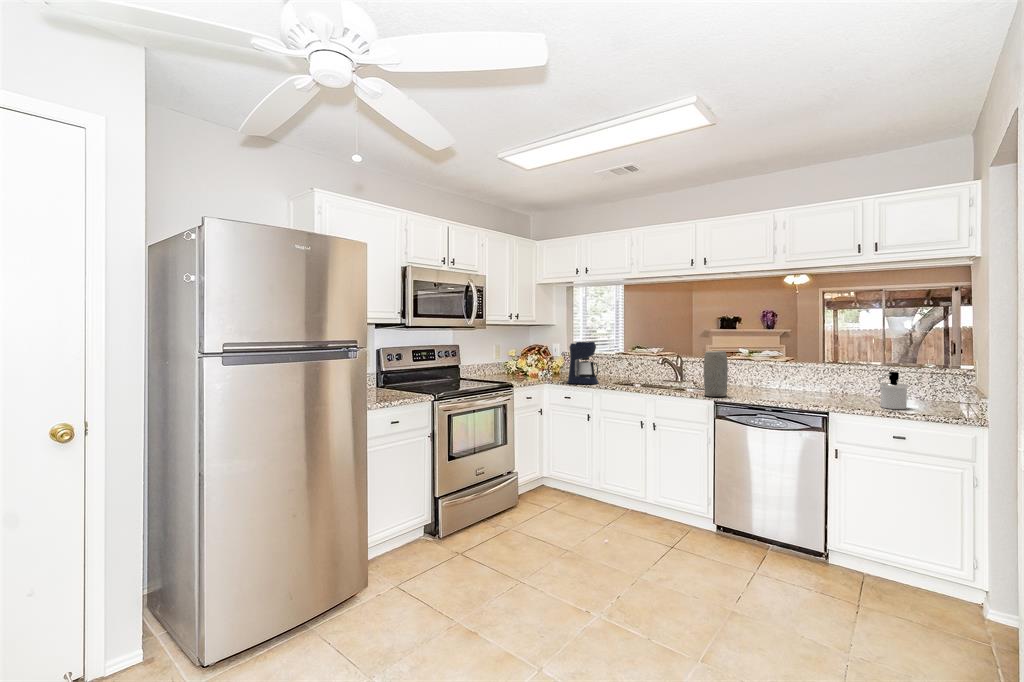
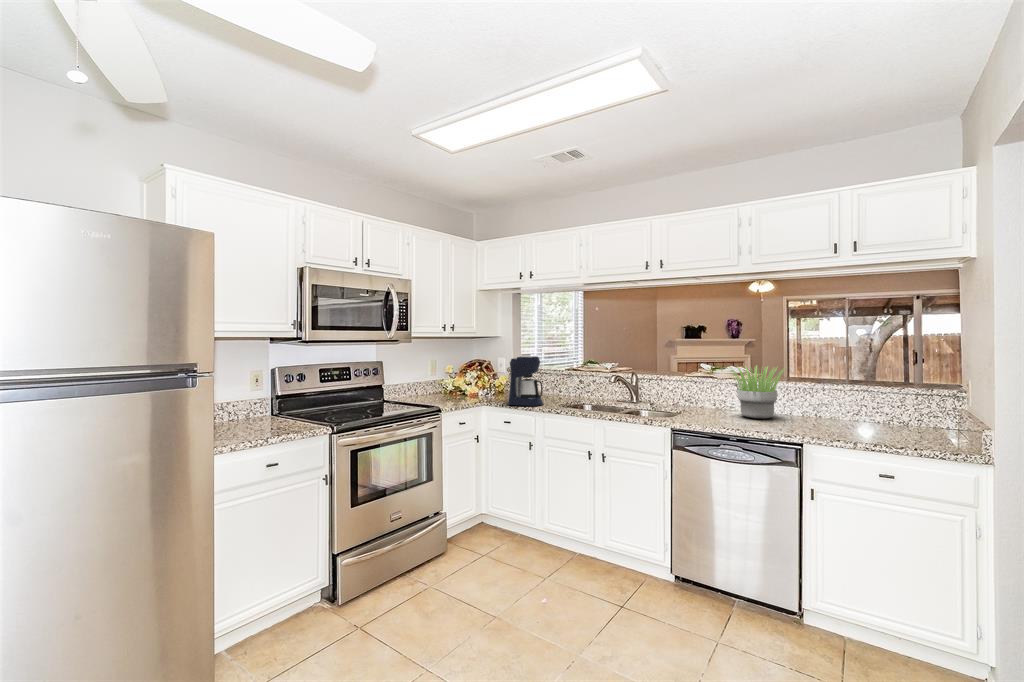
potted plant: none [760,348,819,394] -> present [731,366,785,419]
vase: present [704,351,728,396] -> none [659,369,686,423]
soap dispenser: present [879,372,908,409] -> none [860,395,893,440]

